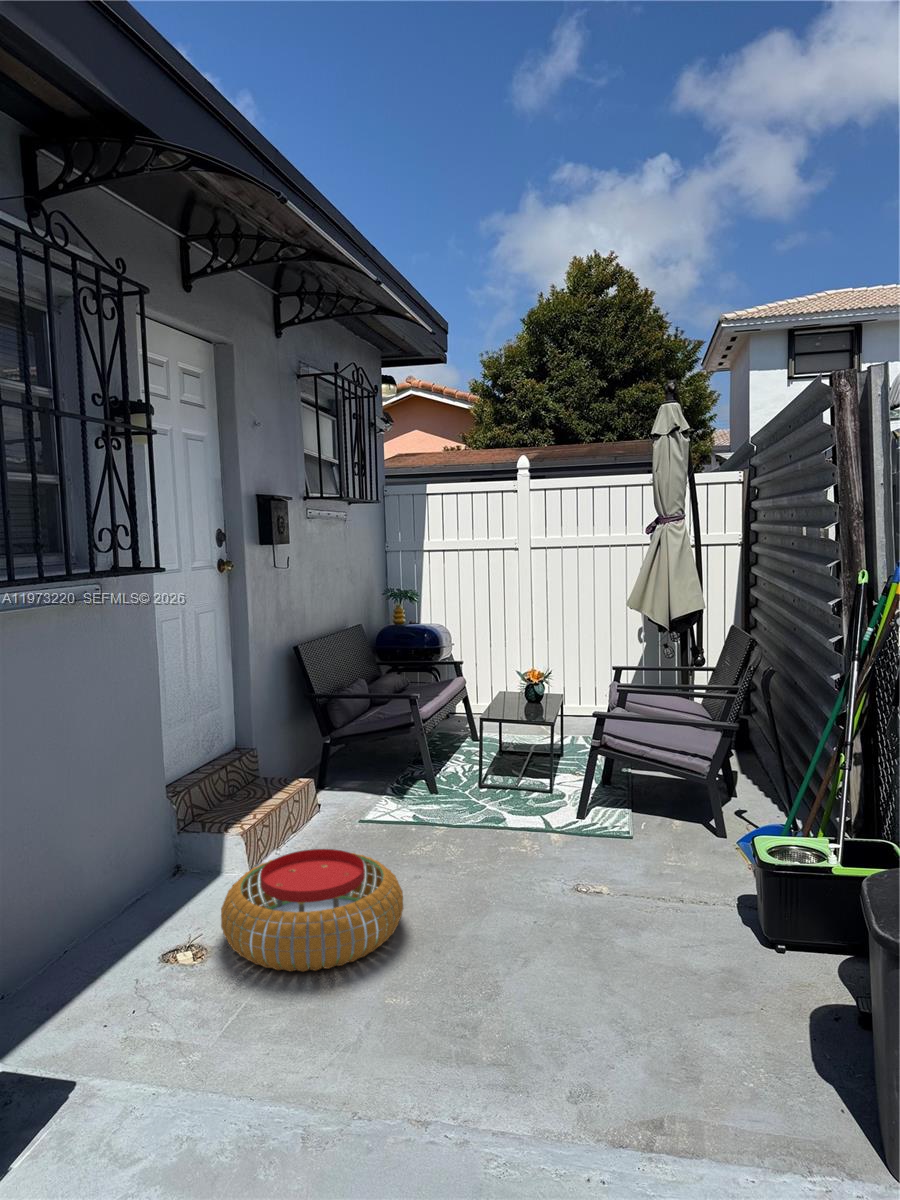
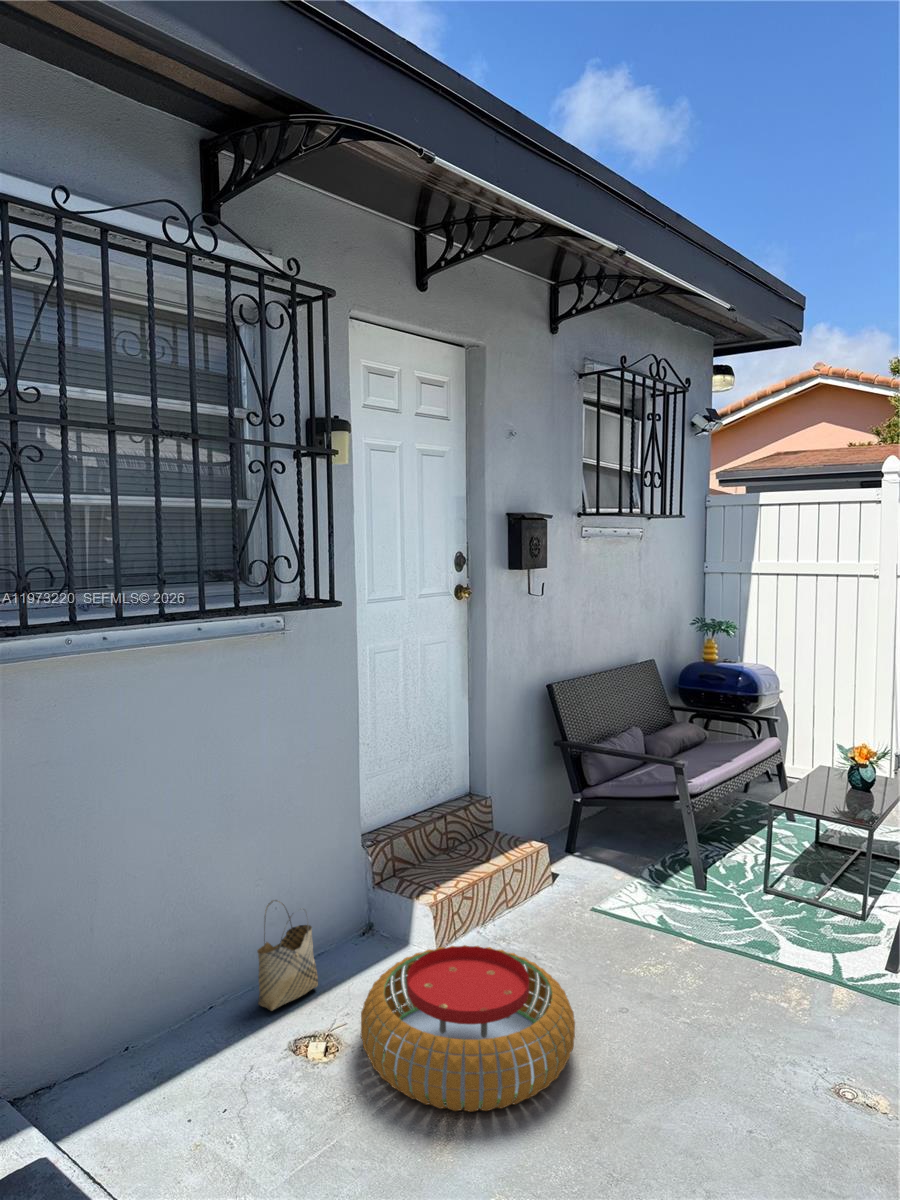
woven basket: none [101,851,154,951] -> present [257,900,318,1011]

